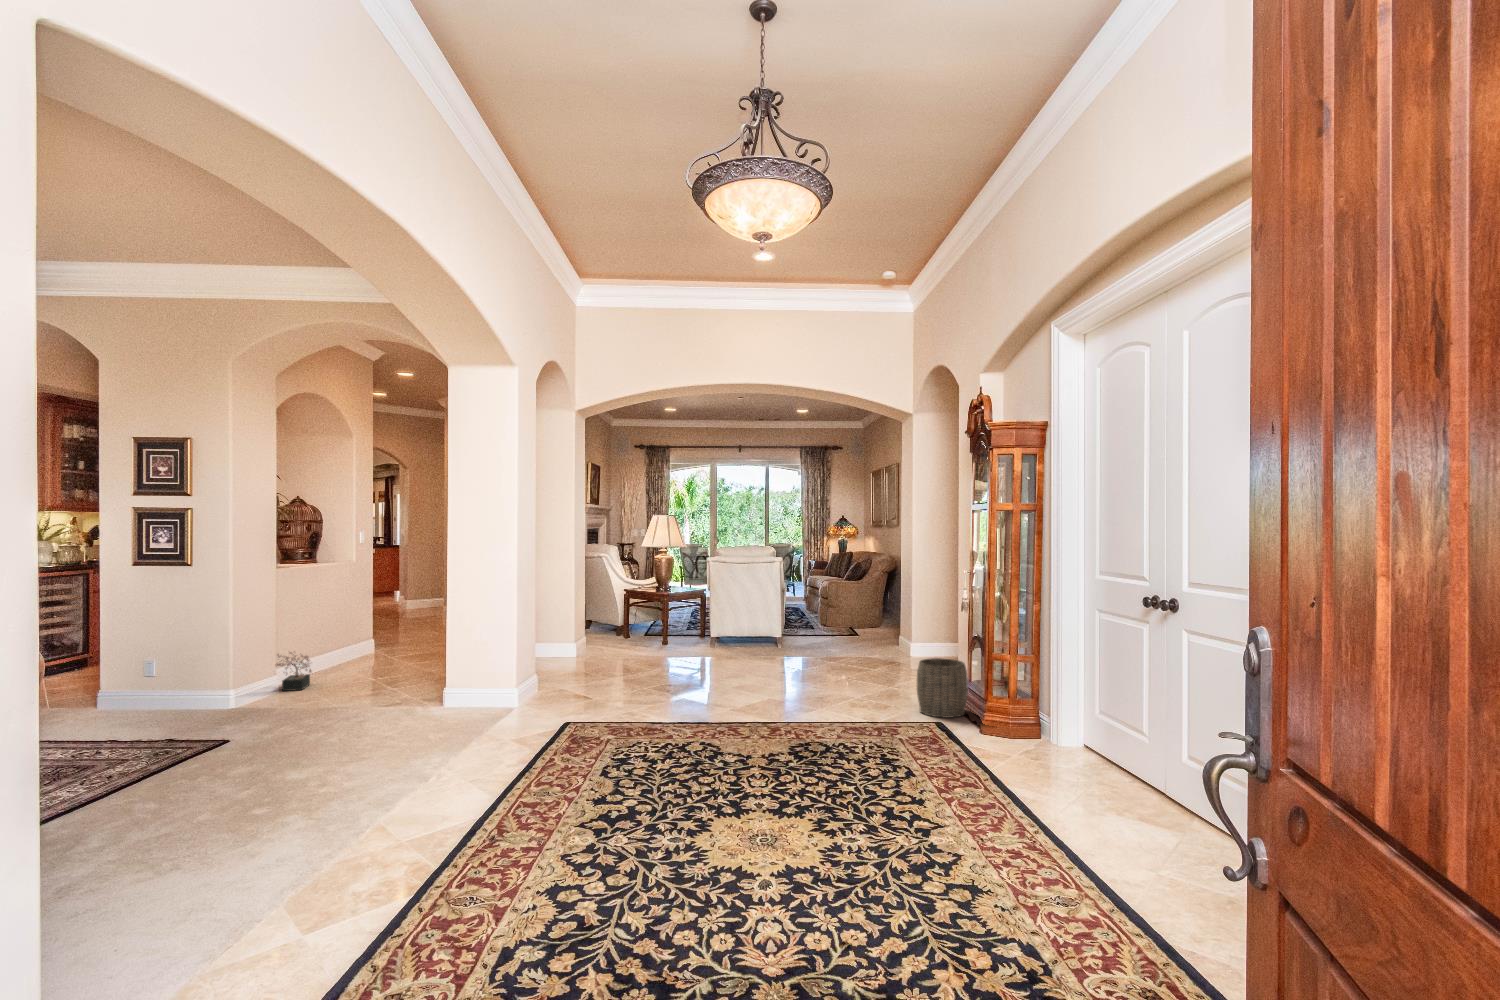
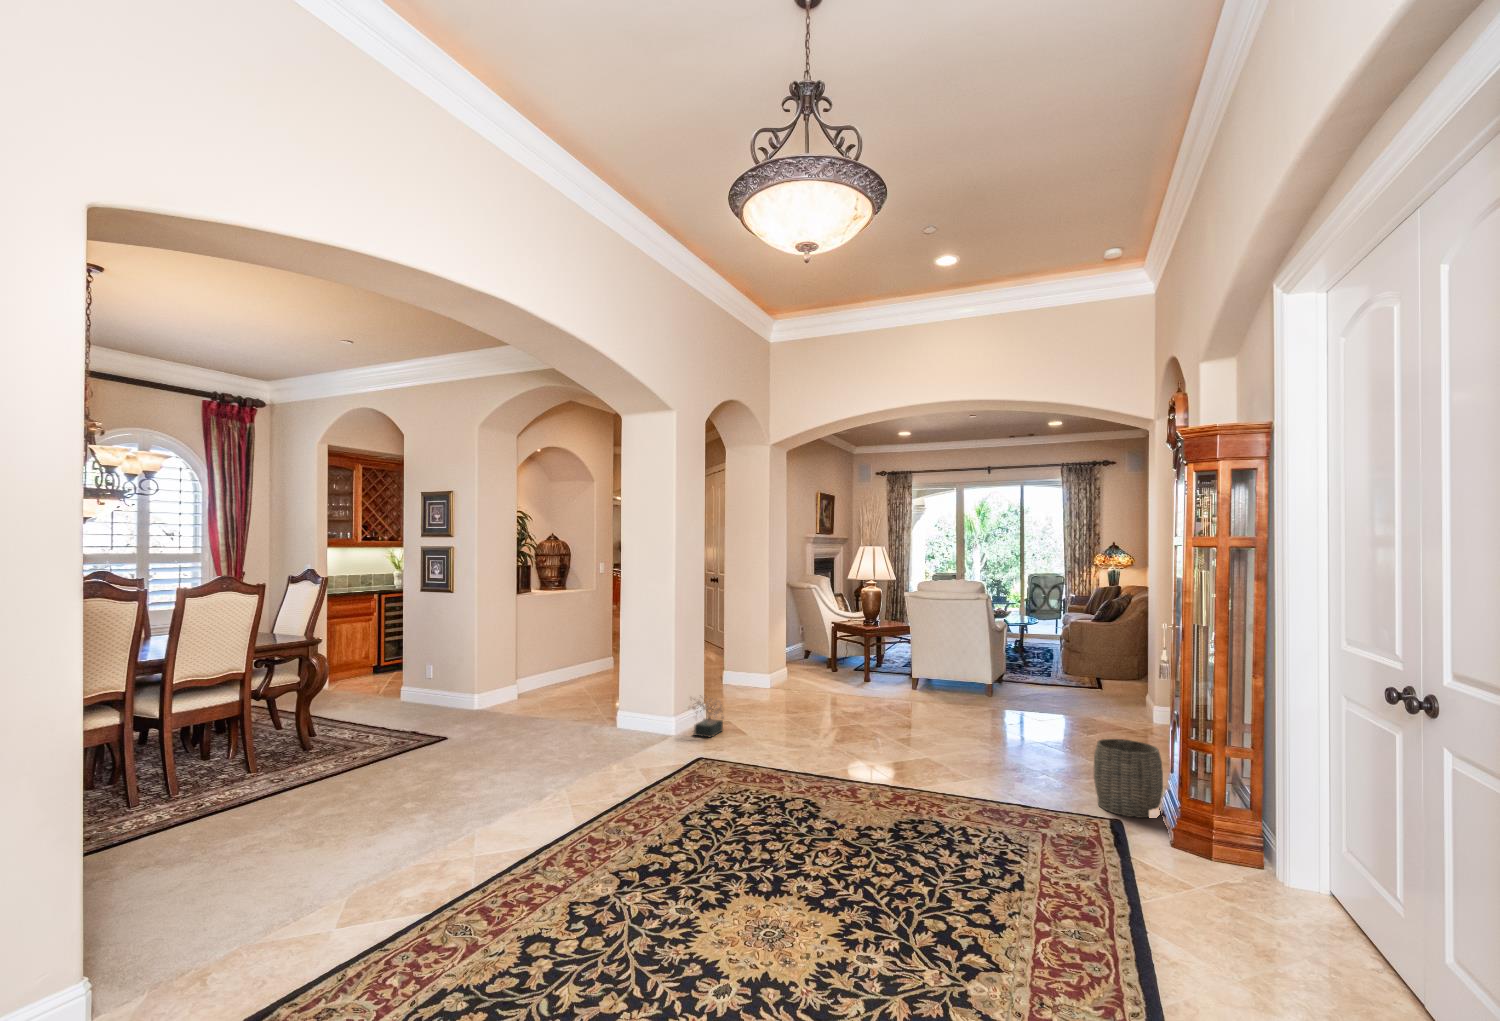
decorative plant: present [276,652,311,691] -> present [692,695,723,738]

